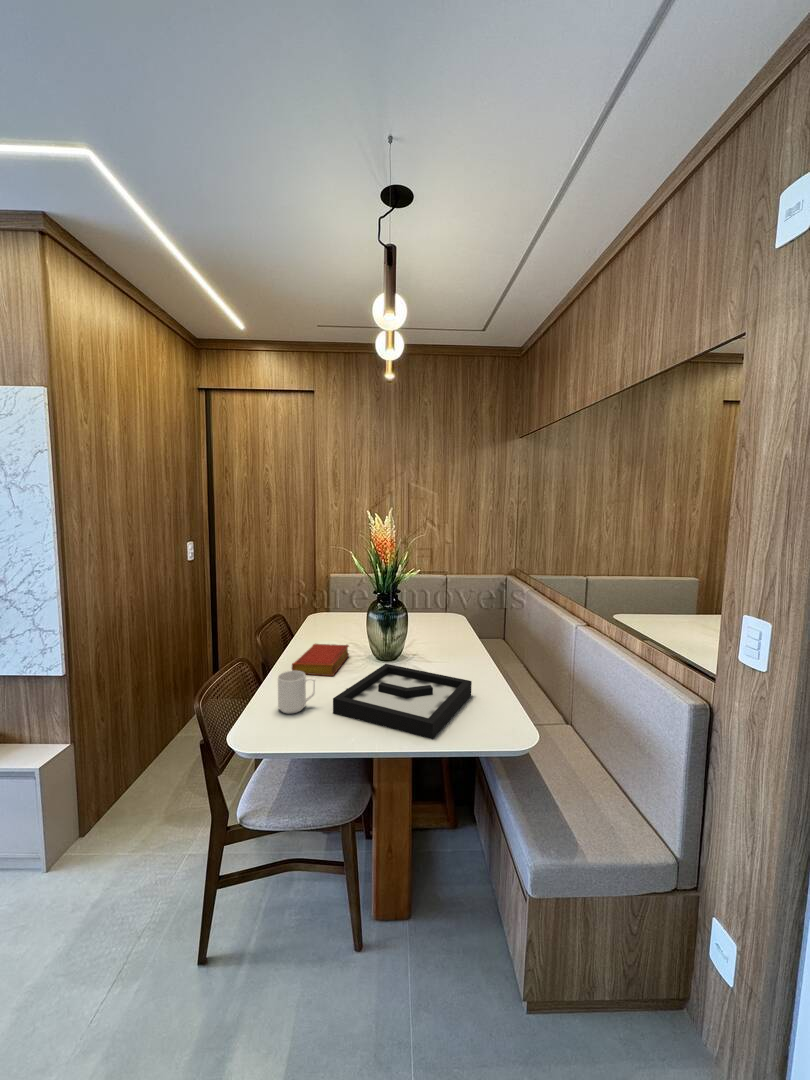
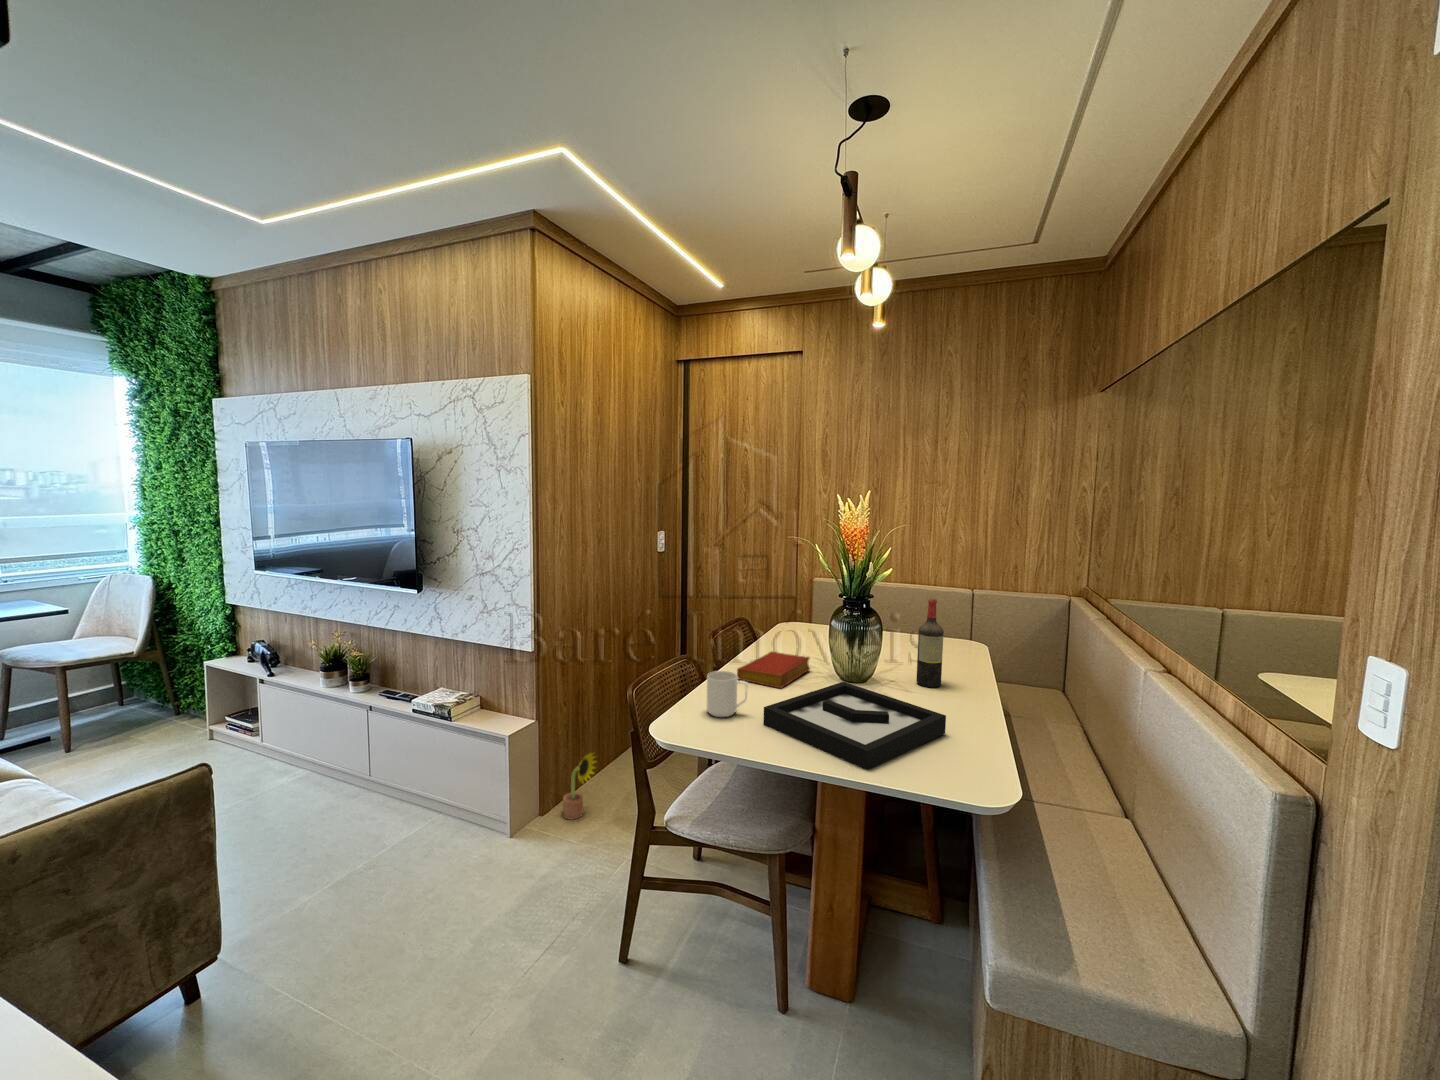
wine bottle: none [432,589,450,657] -> present [916,598,944,687]
decorative plant: none [104,759,142,831] -> present [563,753,596,820]

